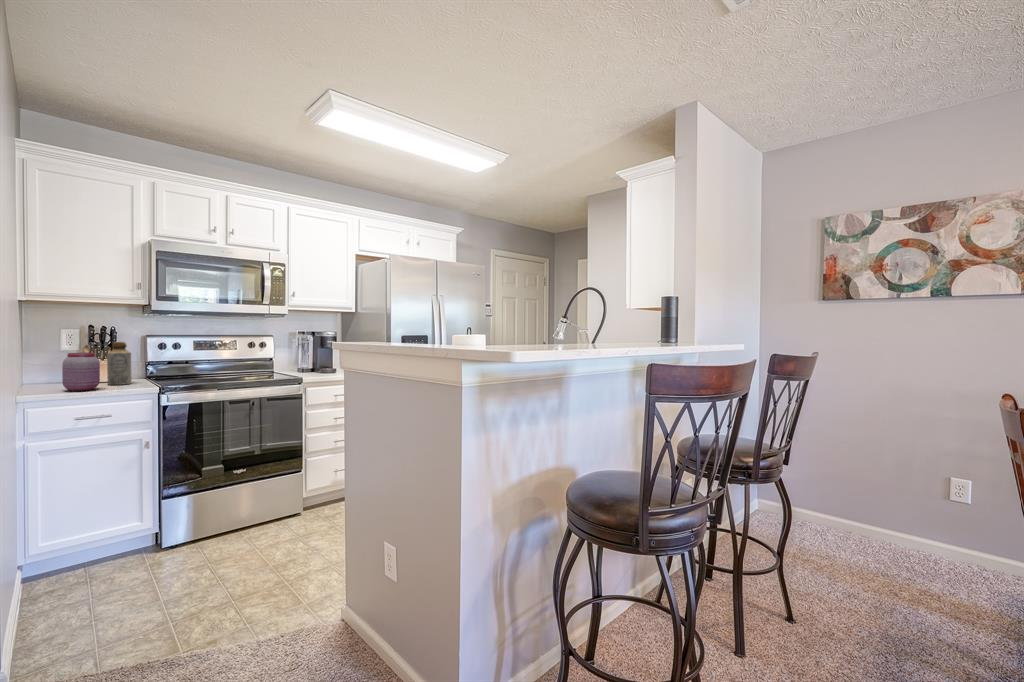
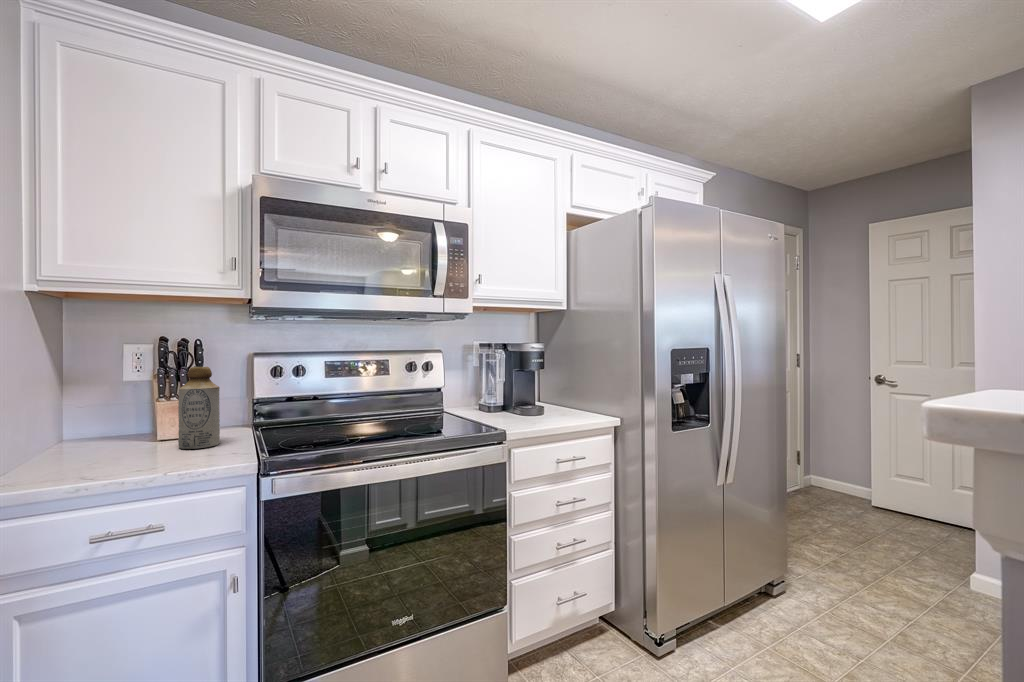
jar: present [62,353,100,391] -> none [82,390,153,471]

